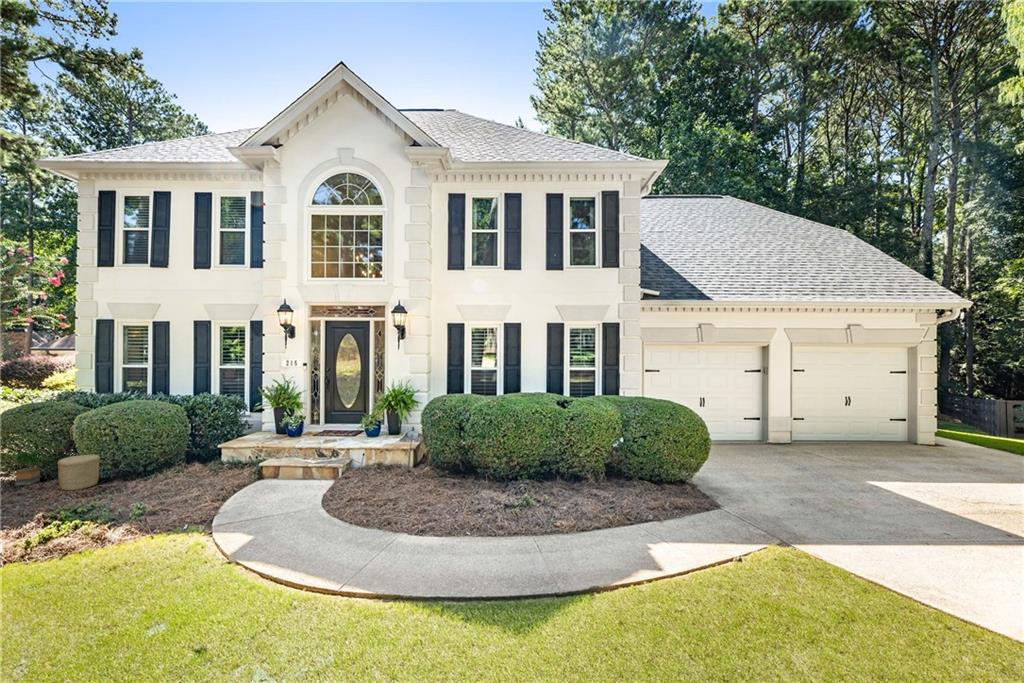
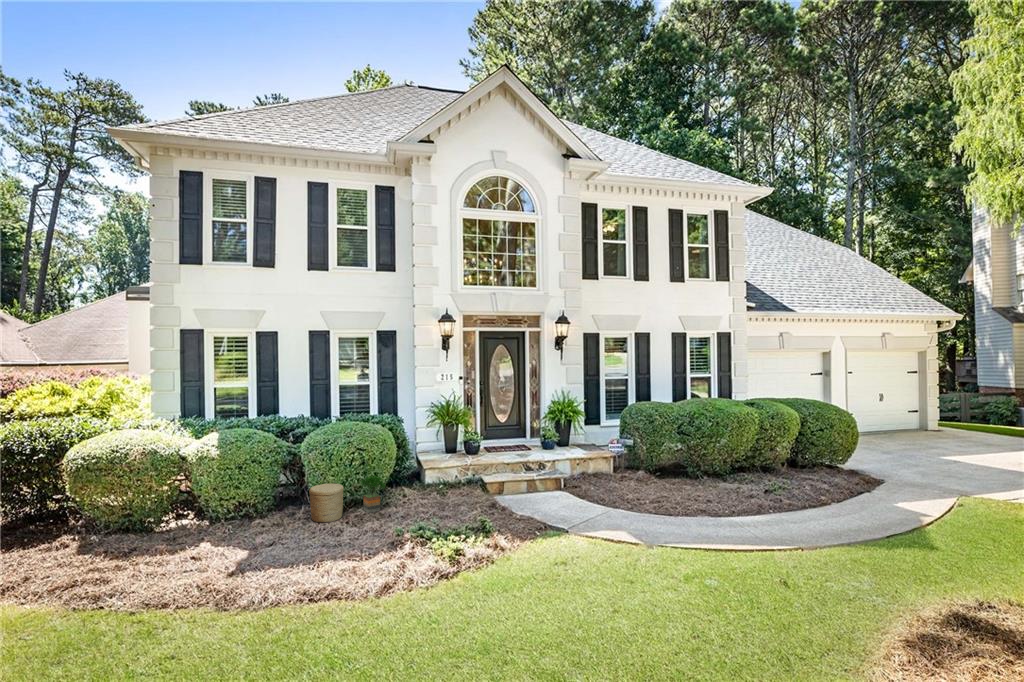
potted tree: present [15,451,45,485] -> present [361,476,385,513]

